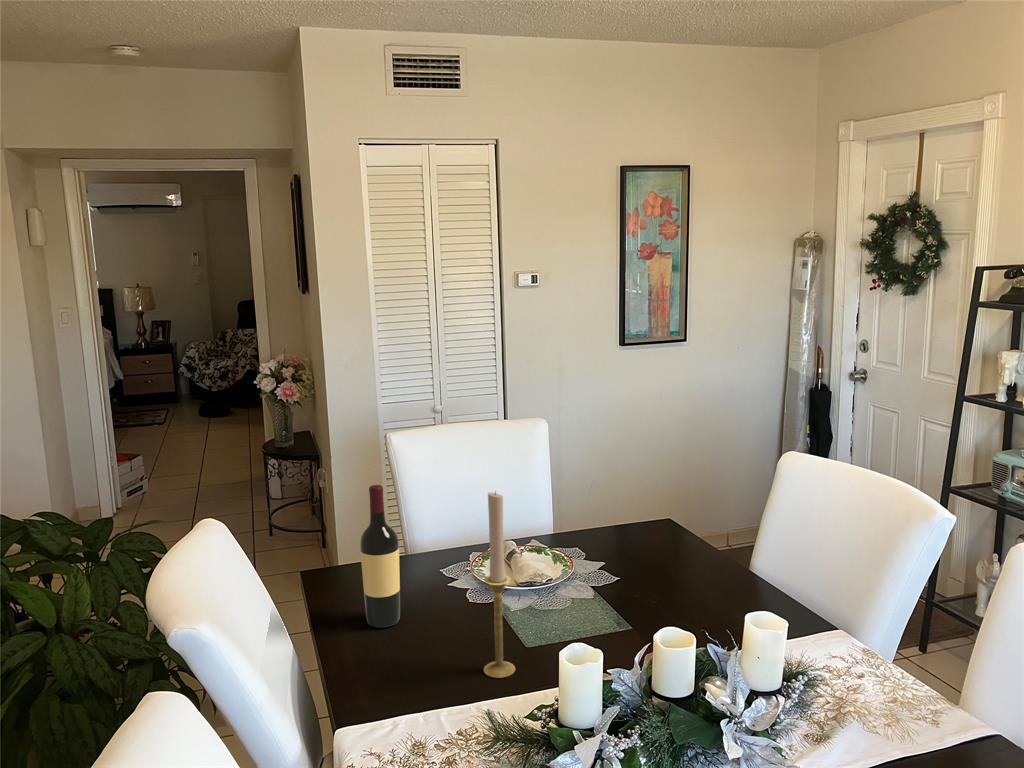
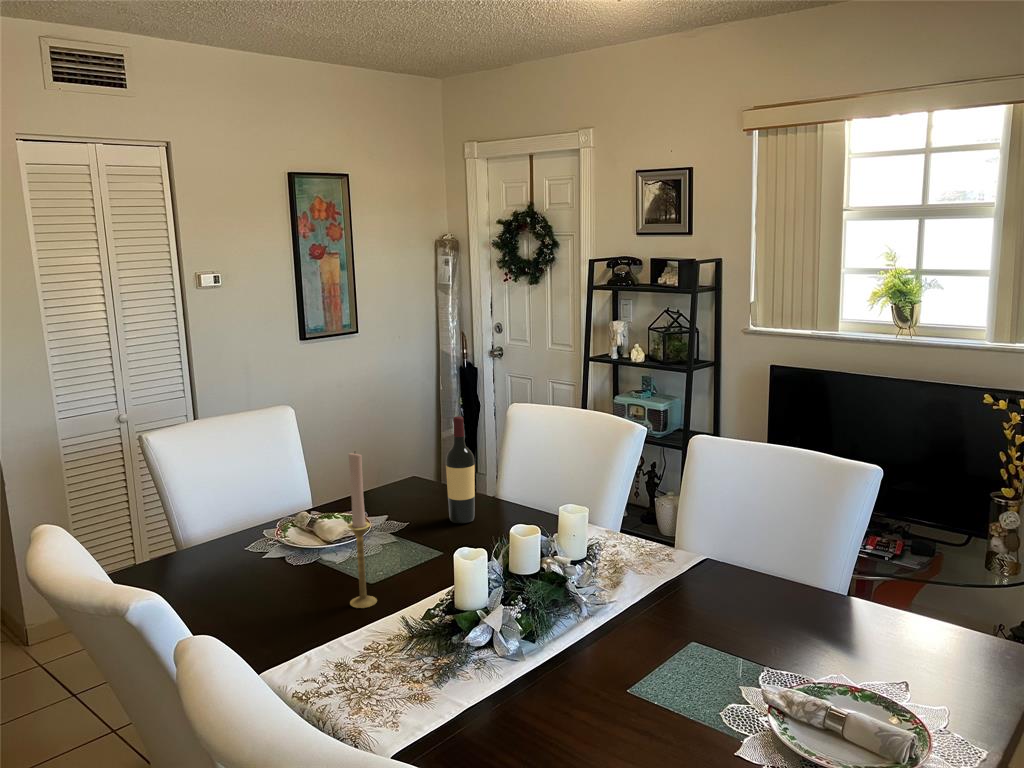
wine bottle: present [360,485,400,628] -> present [446,416,475,524]

